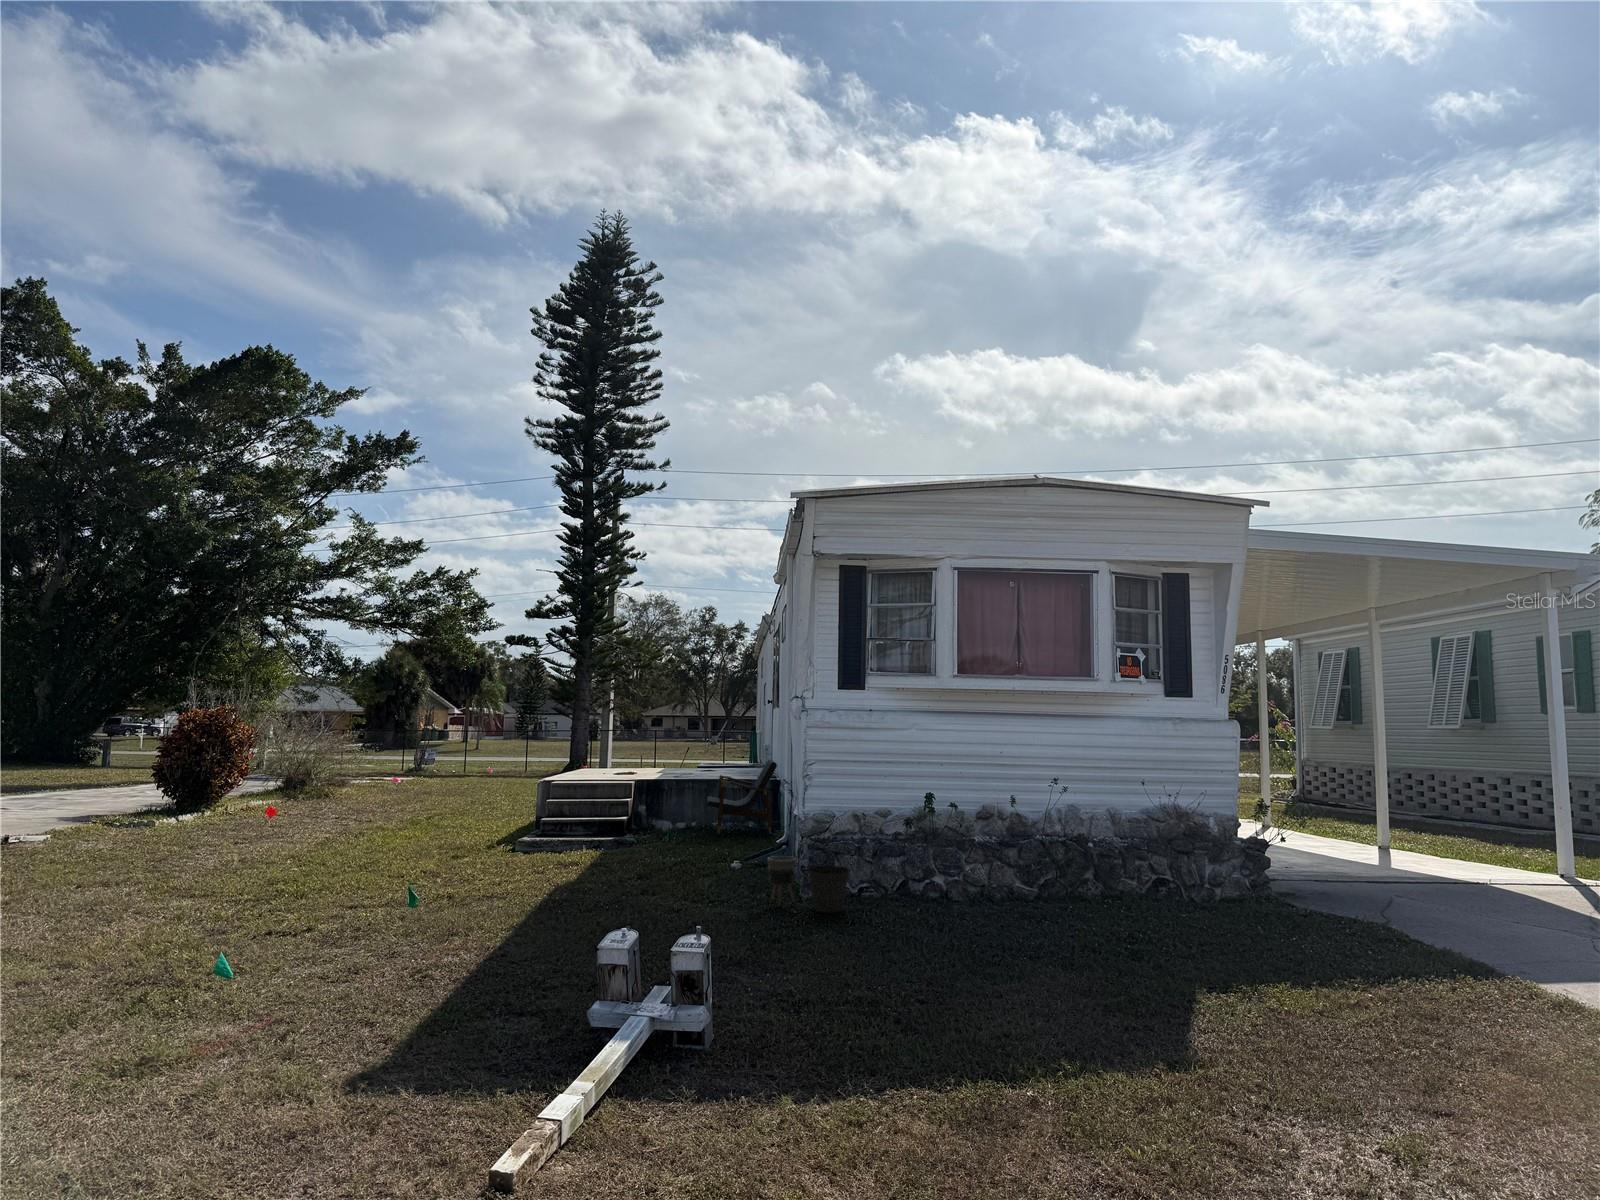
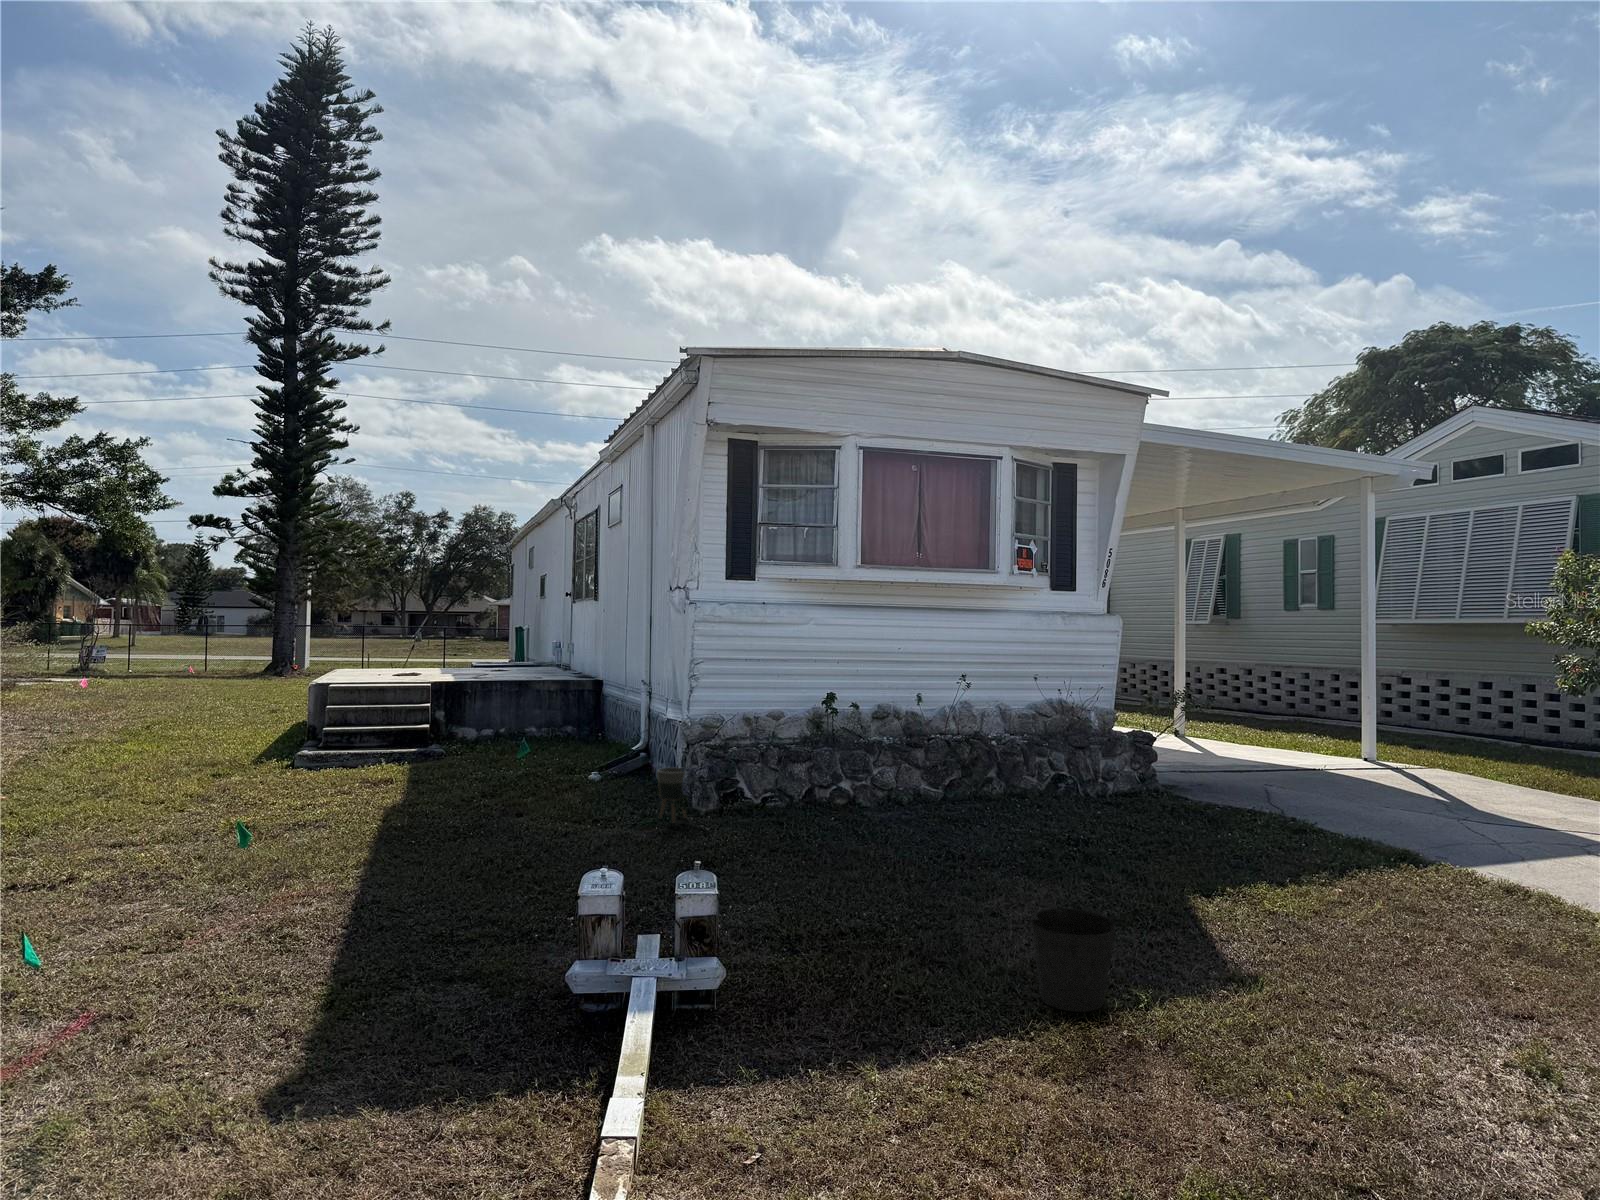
lounge chair: present [707,759,777,834] -> none [505,662,590,746]
bucket: present [808,865,849,913] -> present [1031,908,1116,1012]

